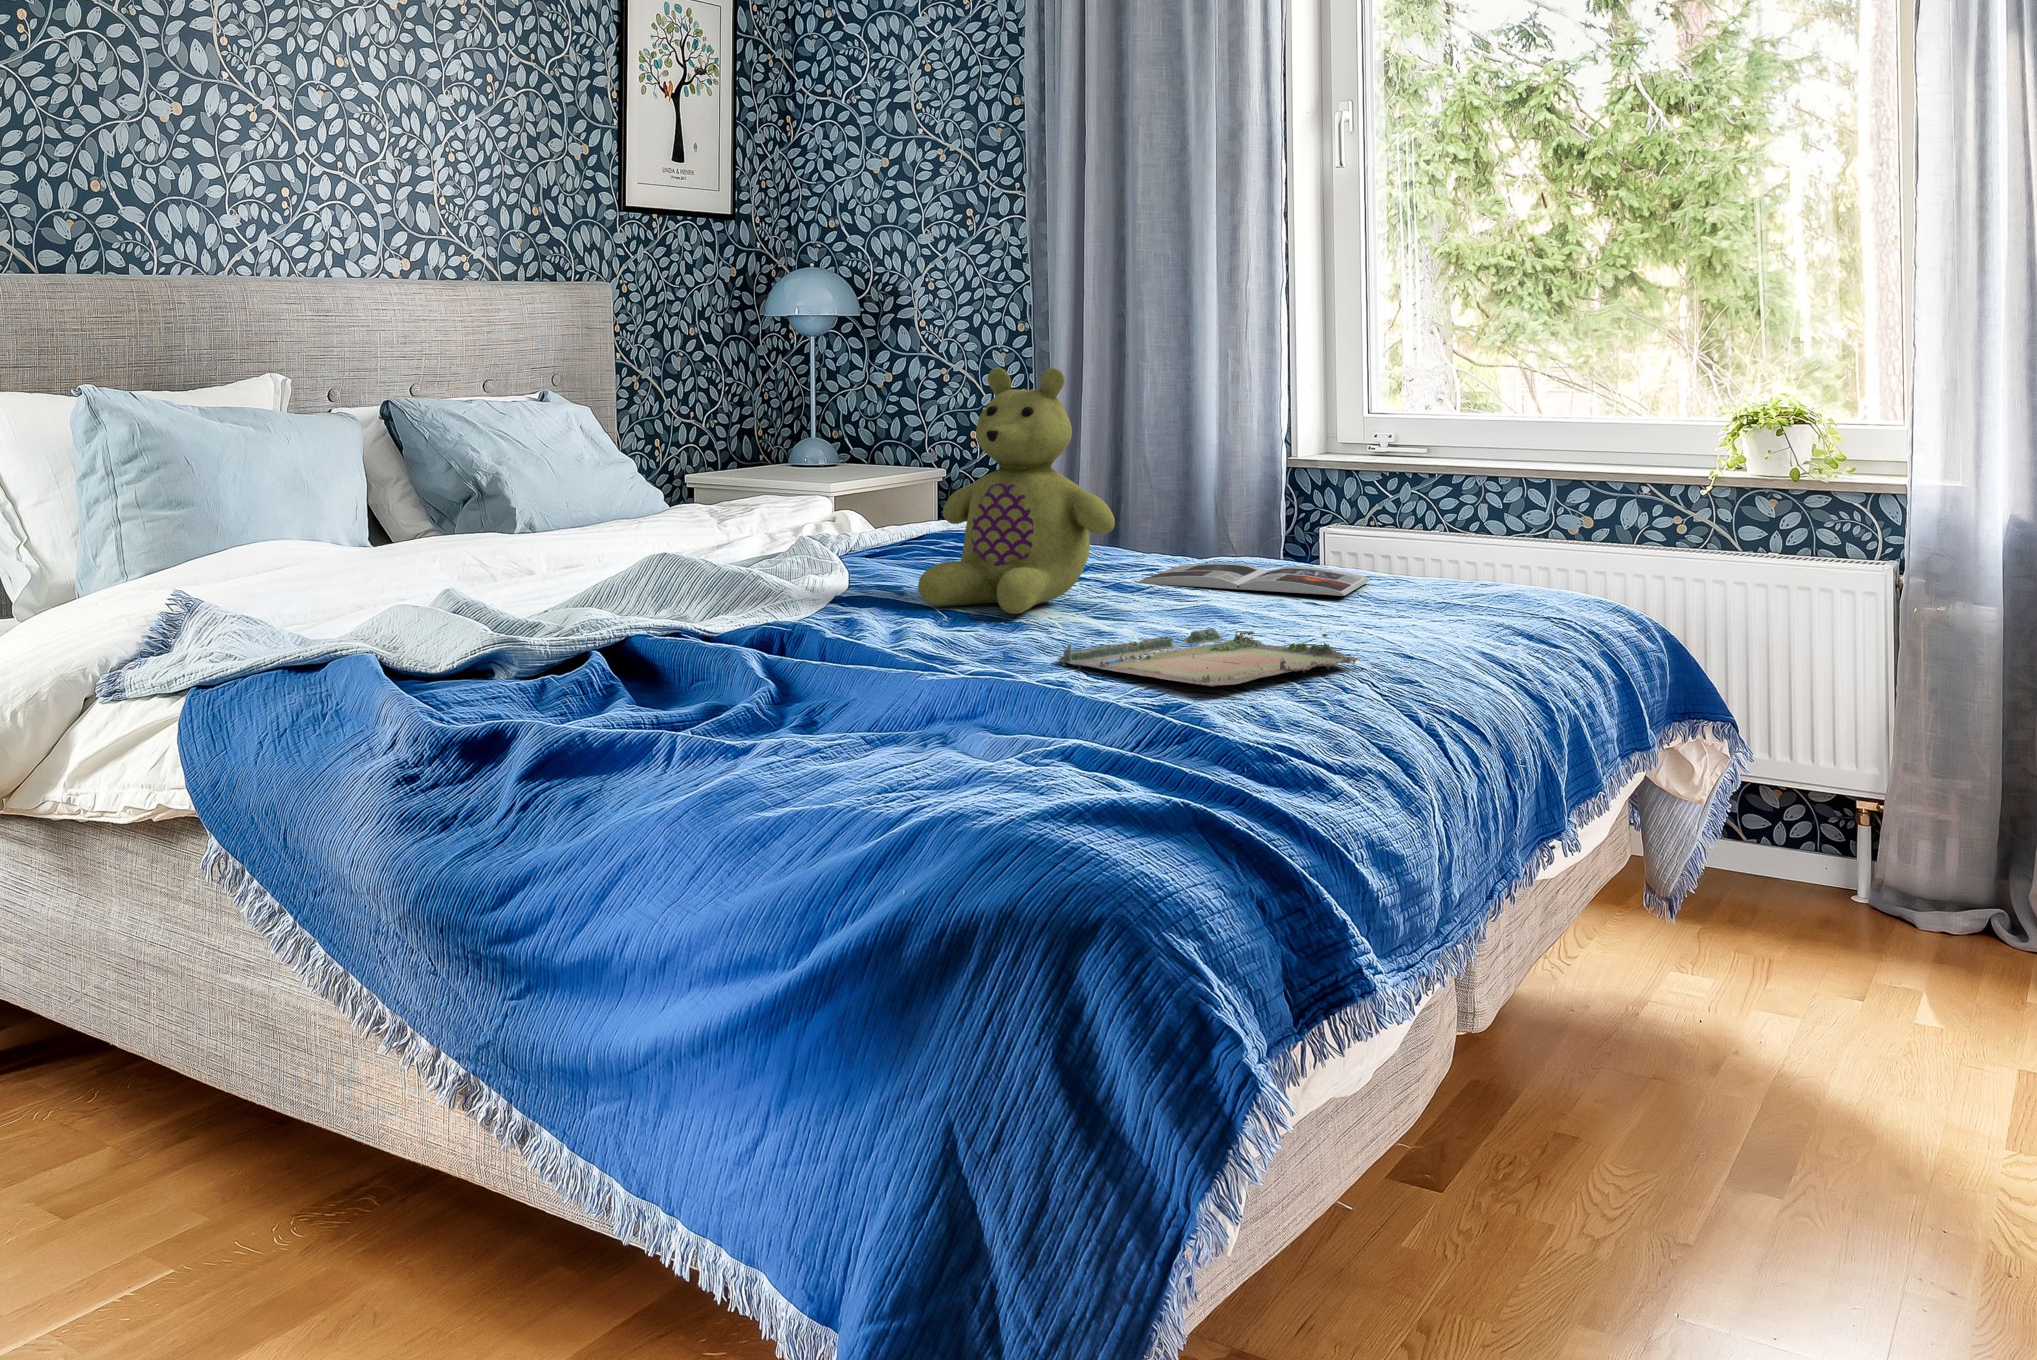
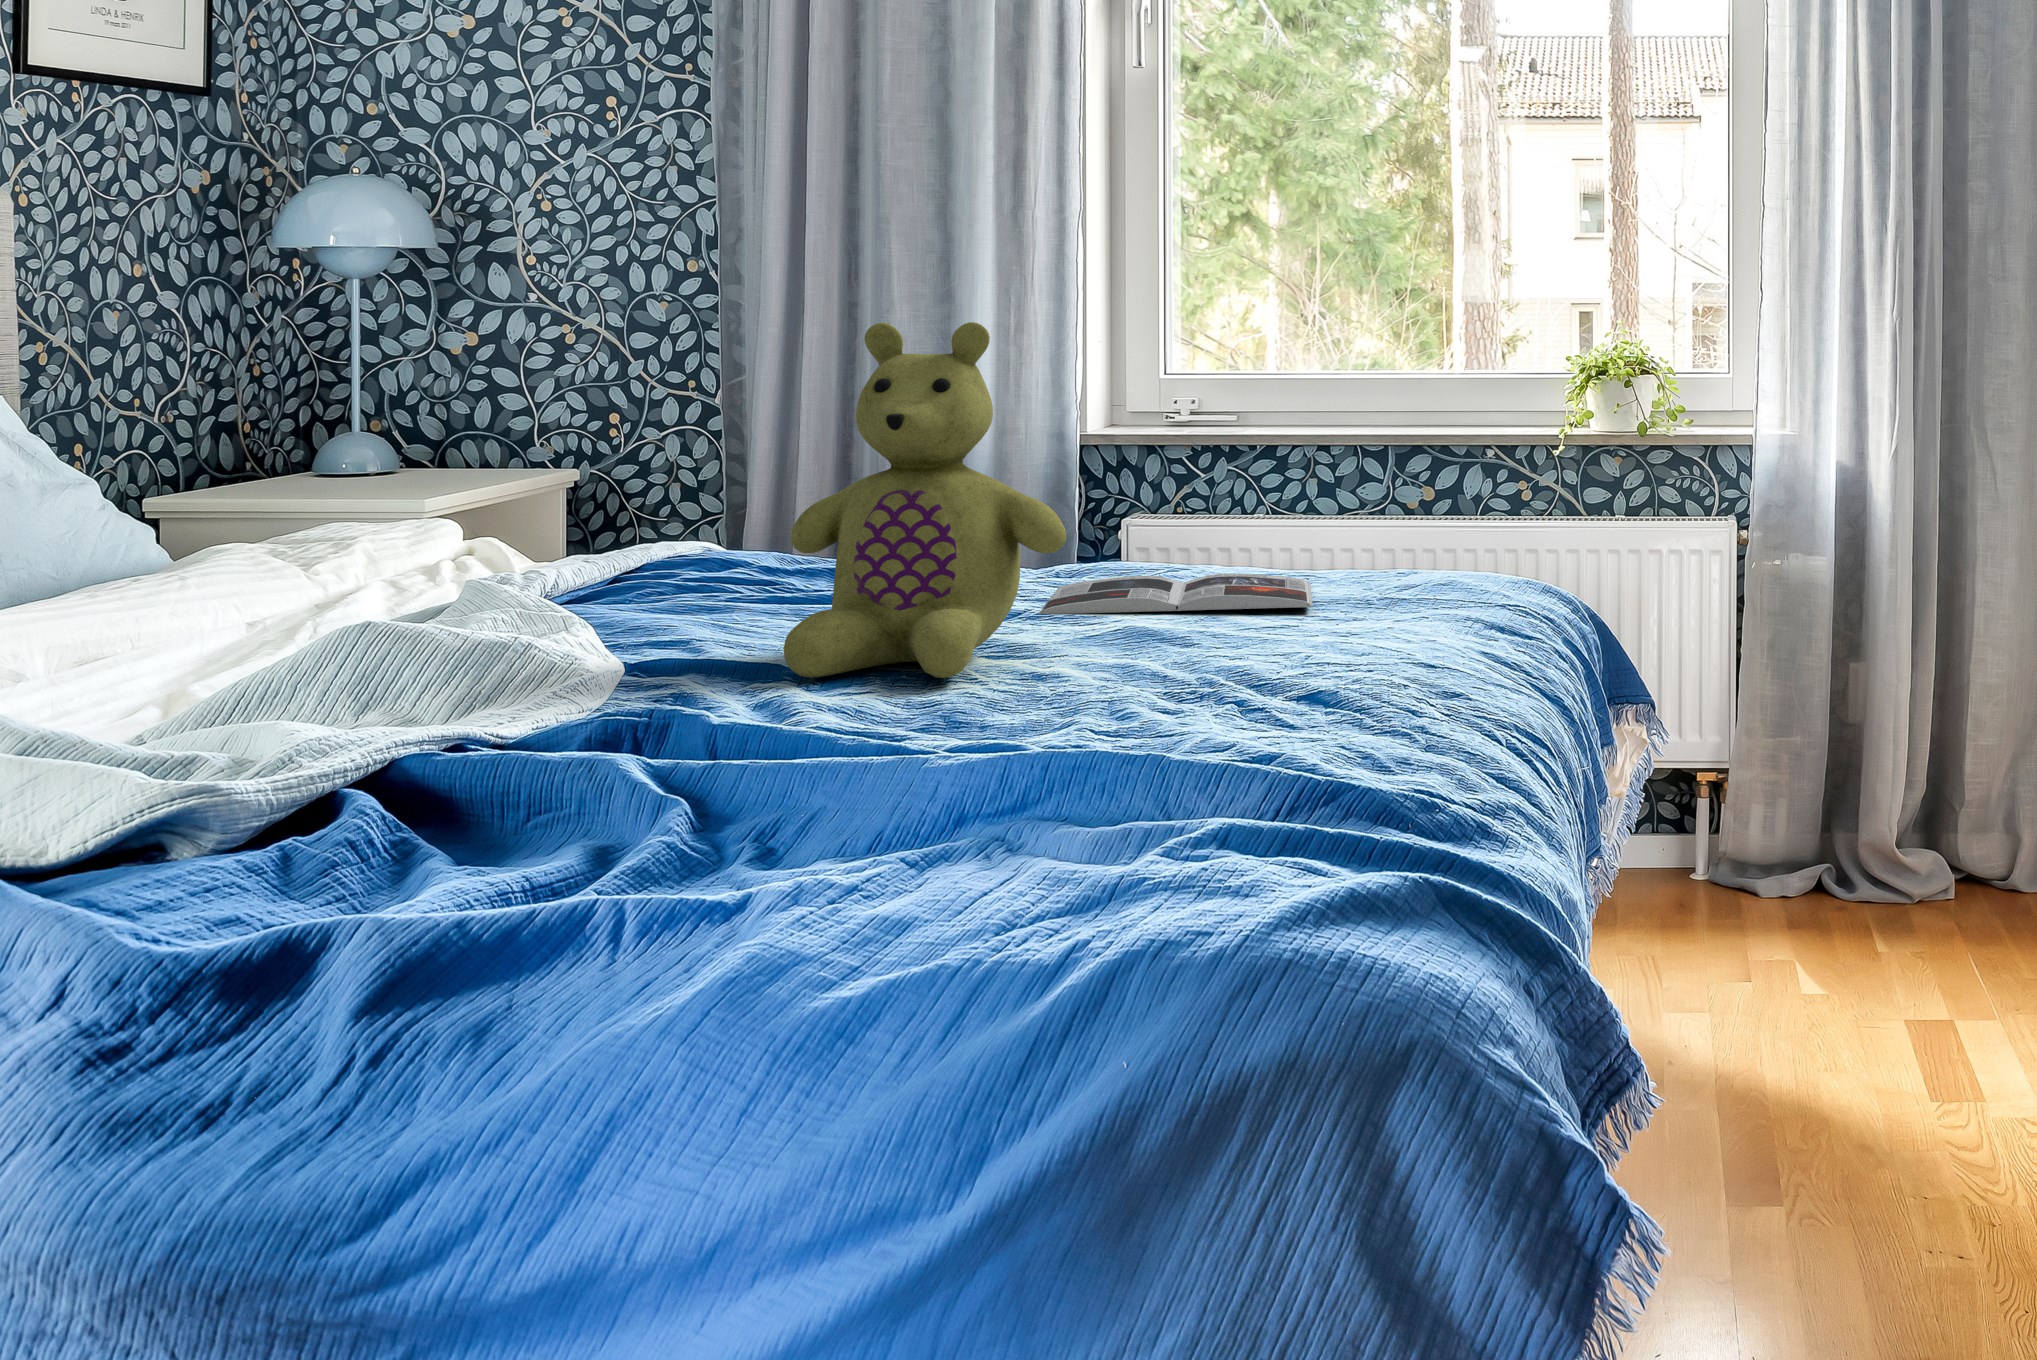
tray: present [1058,628,1358,687] -> none [1084,654,1445,751]

